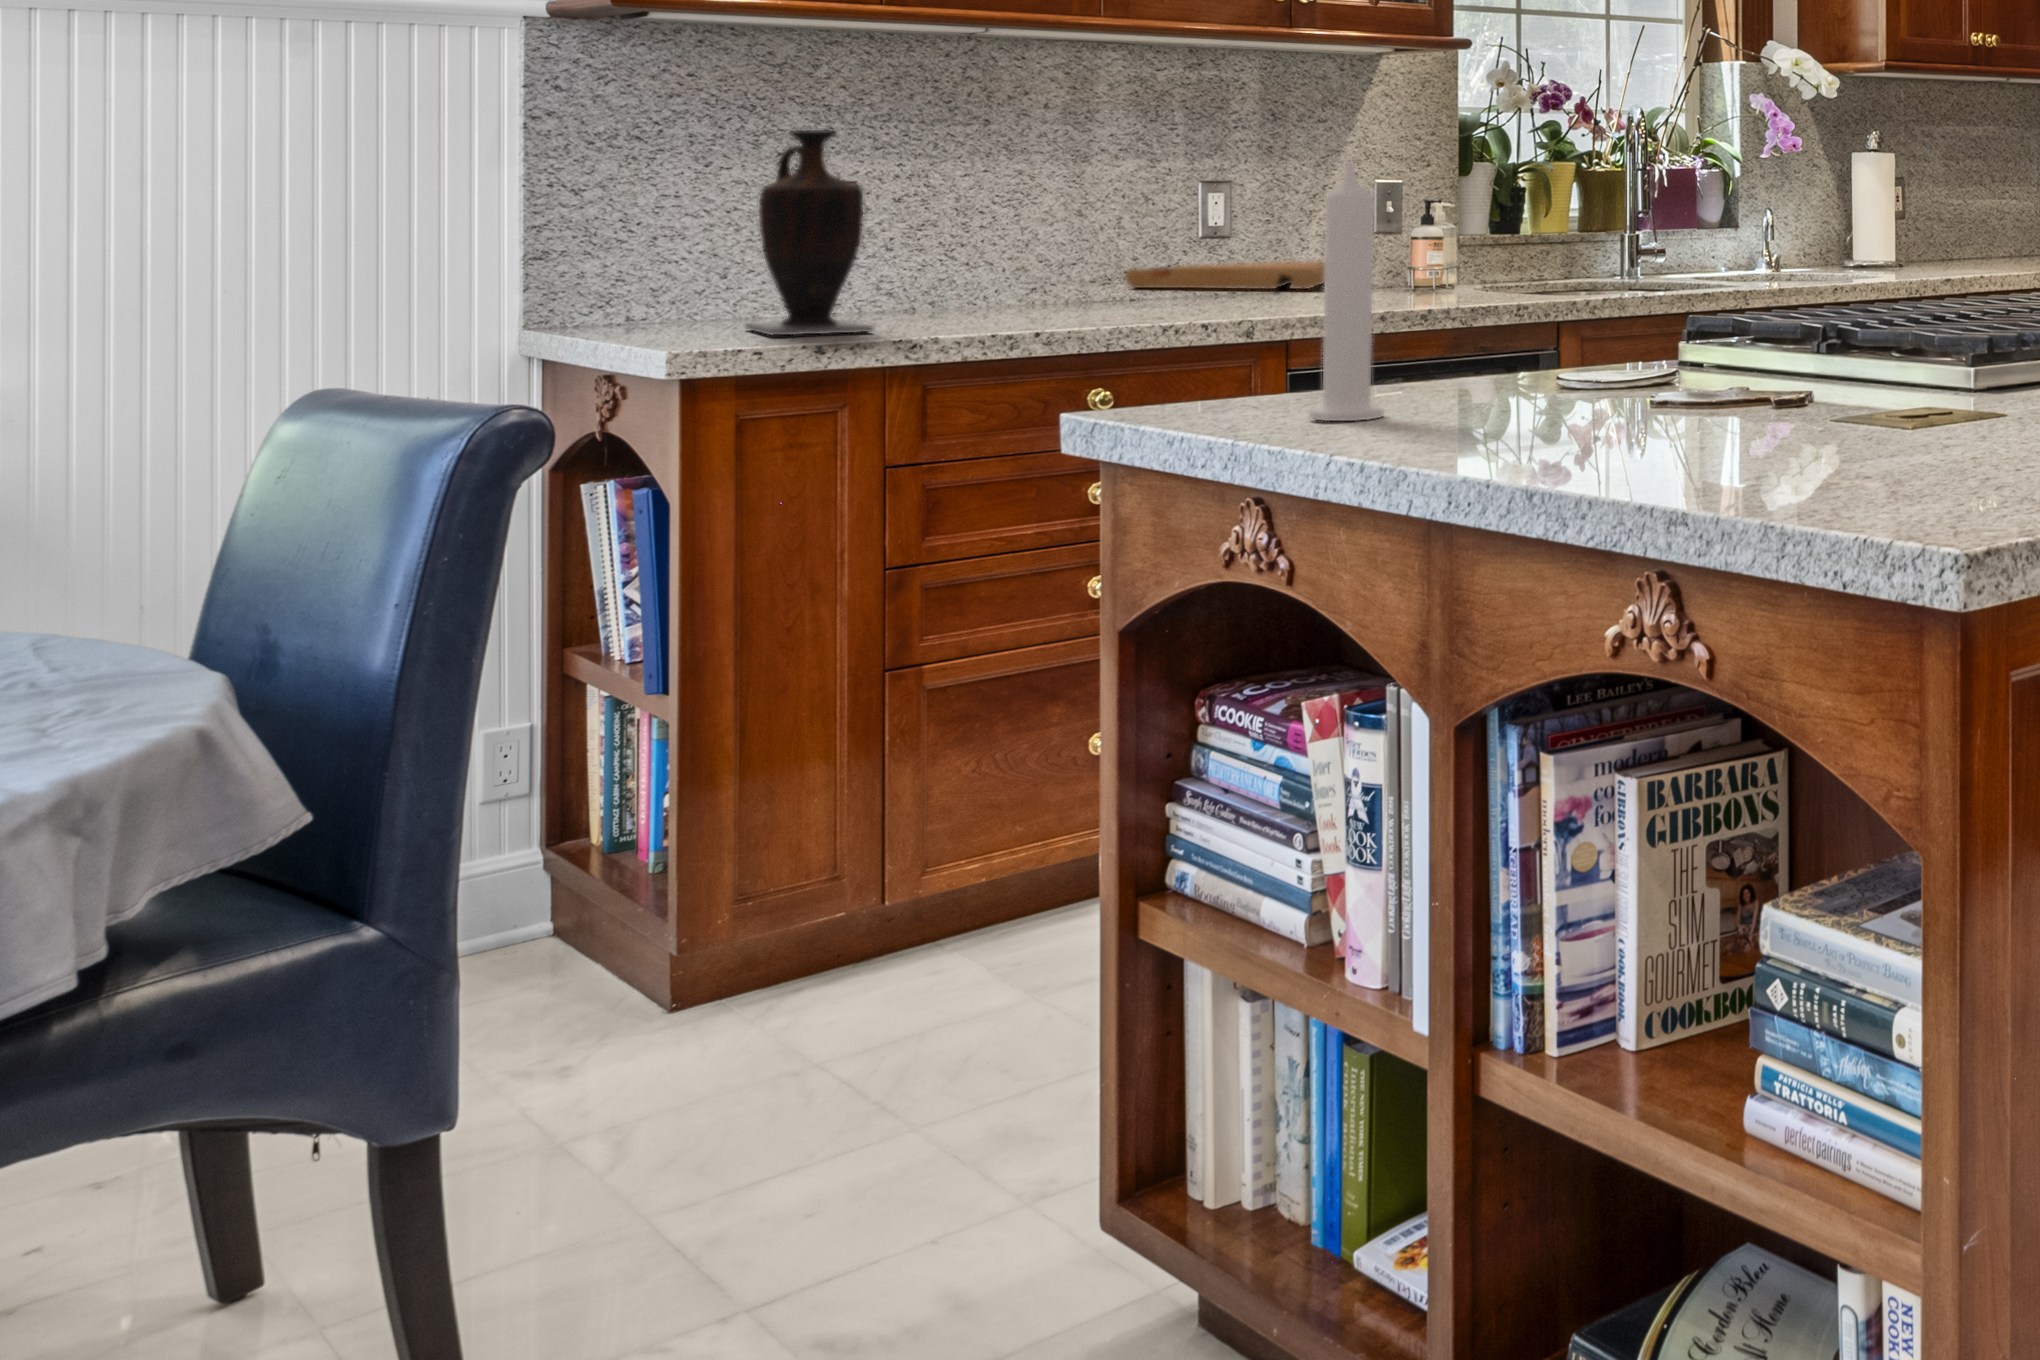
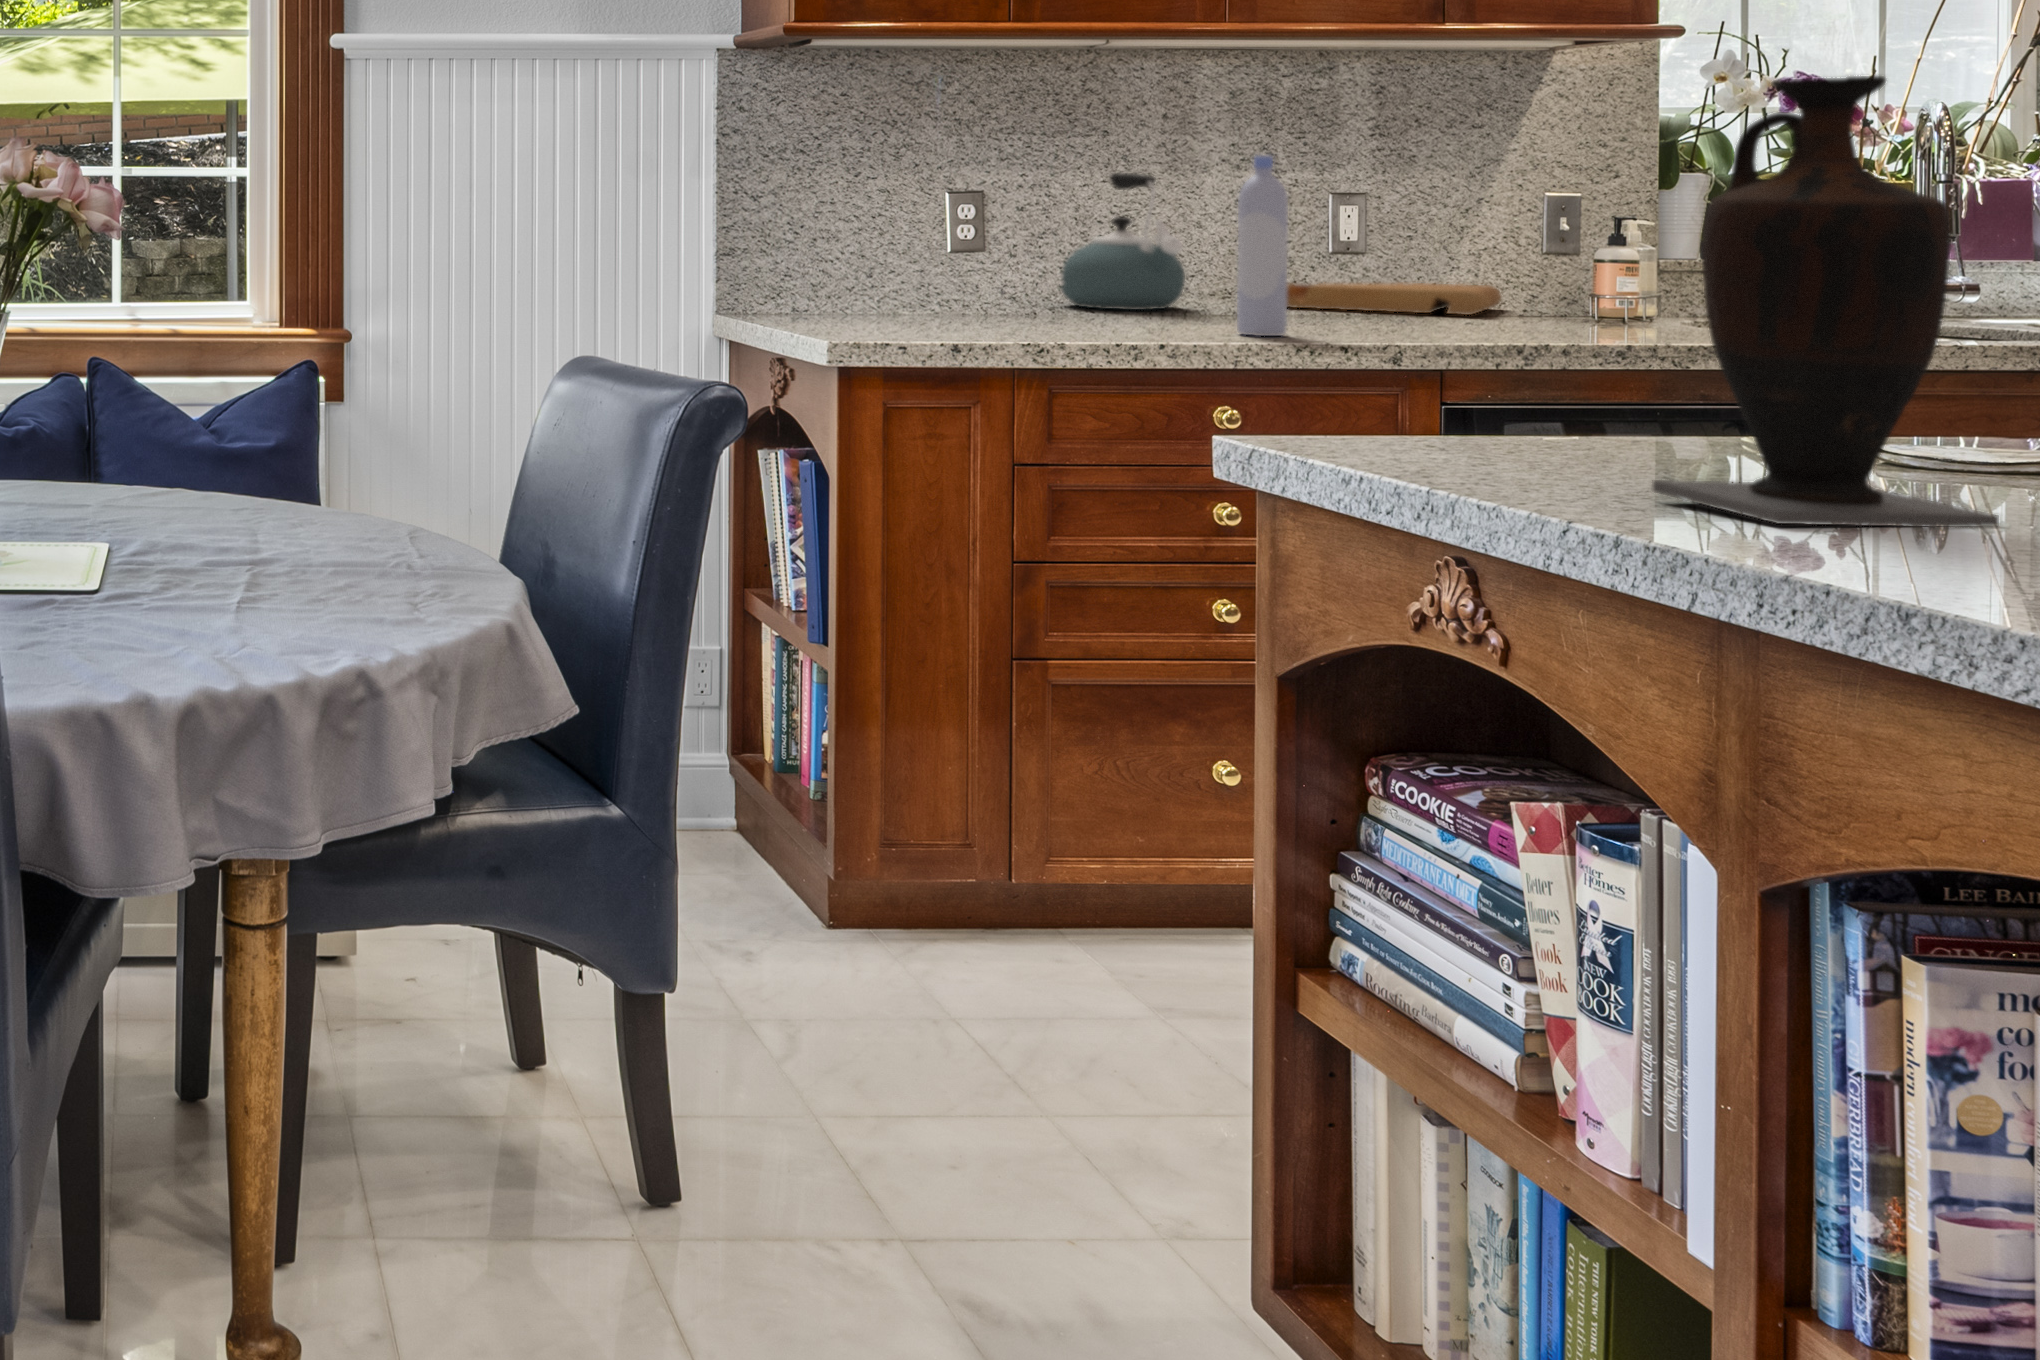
vase: present [745,130,874,335] -> present [1652,75,1999,527]
bottle: none [1103,145,1149,317] -> present [1237,155,1288,336]
kettle: none [929,160,1056,297] -> present [1061,173,1185,310]
candle: present [1309,162,1384,421] -> none [1517,161,1620,475]

